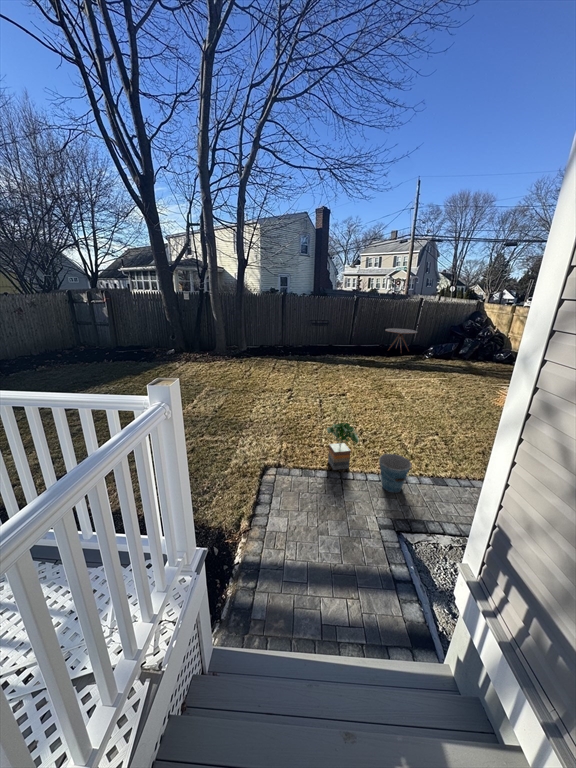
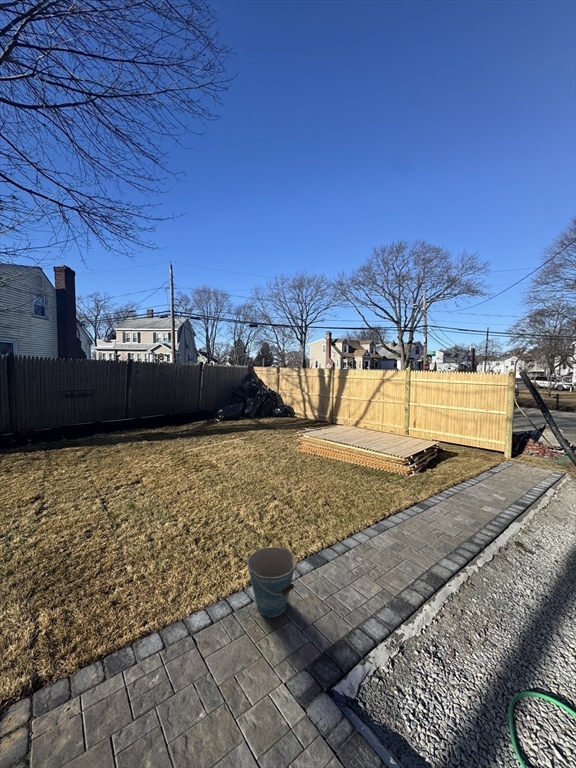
round table: present [385,329,417,352] -> none [167,395,202,420]
potted tree: present [327,422,359,470] -> none [142,523,207,623]

